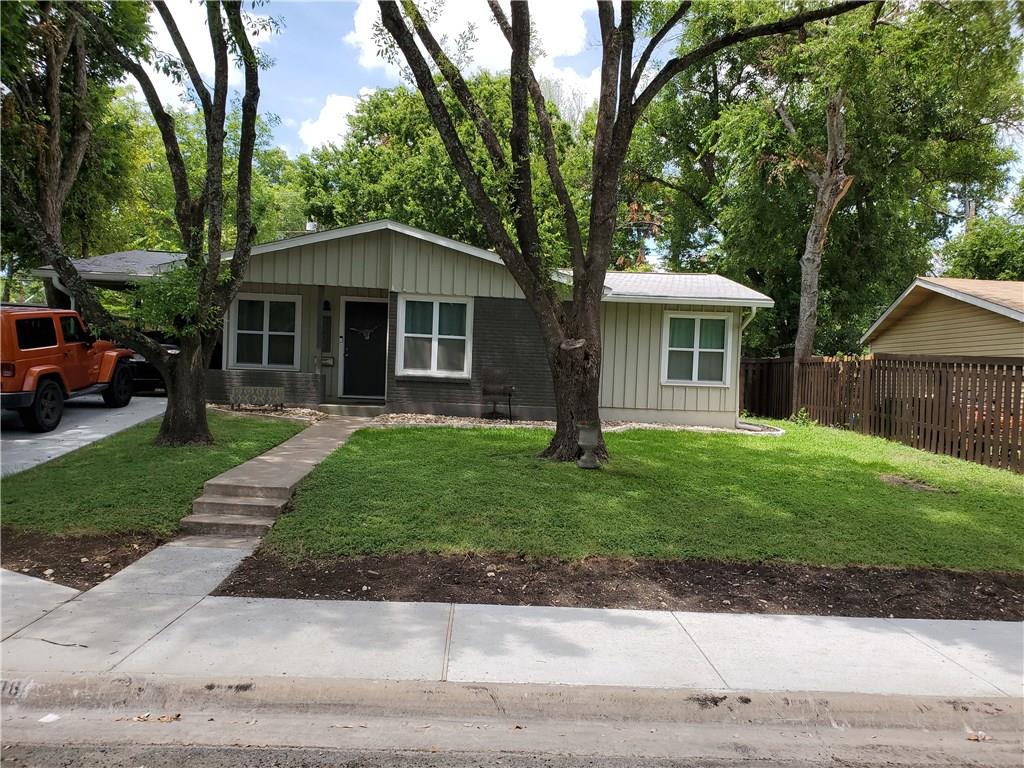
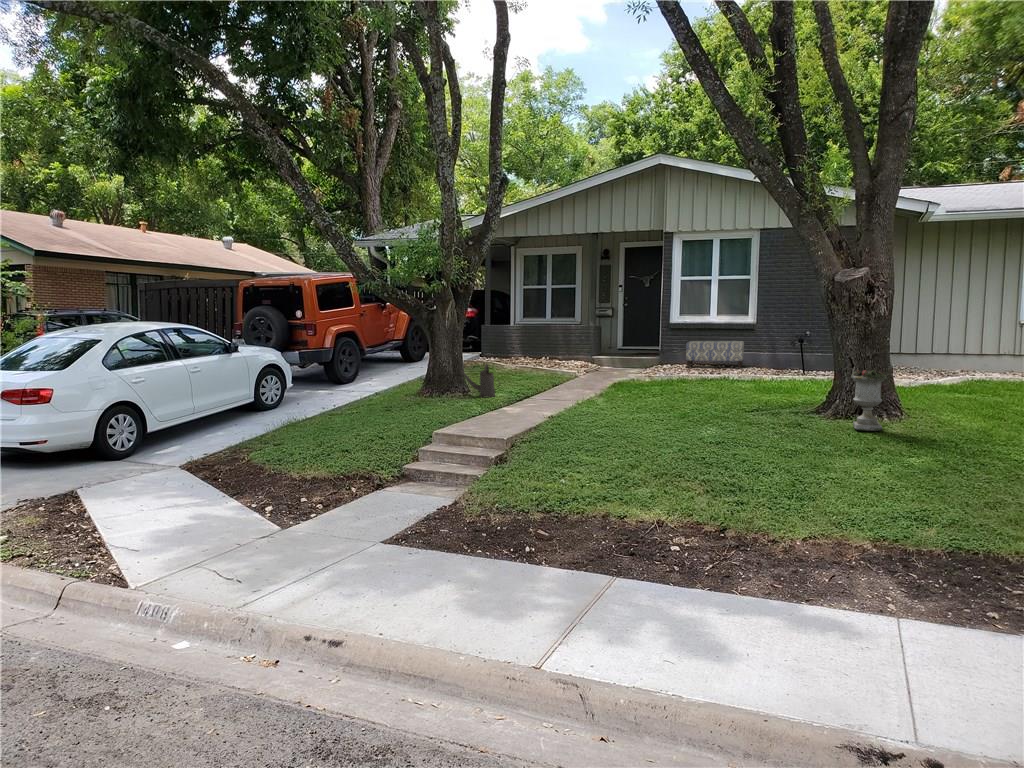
chair: present [481,367,509,419] -> none [768,310,805,371]
bench: present [230,386,285,411] -> present [686,341,744,369]
watering can: none [204,413,248,447] -> present [461,364,495,397]

